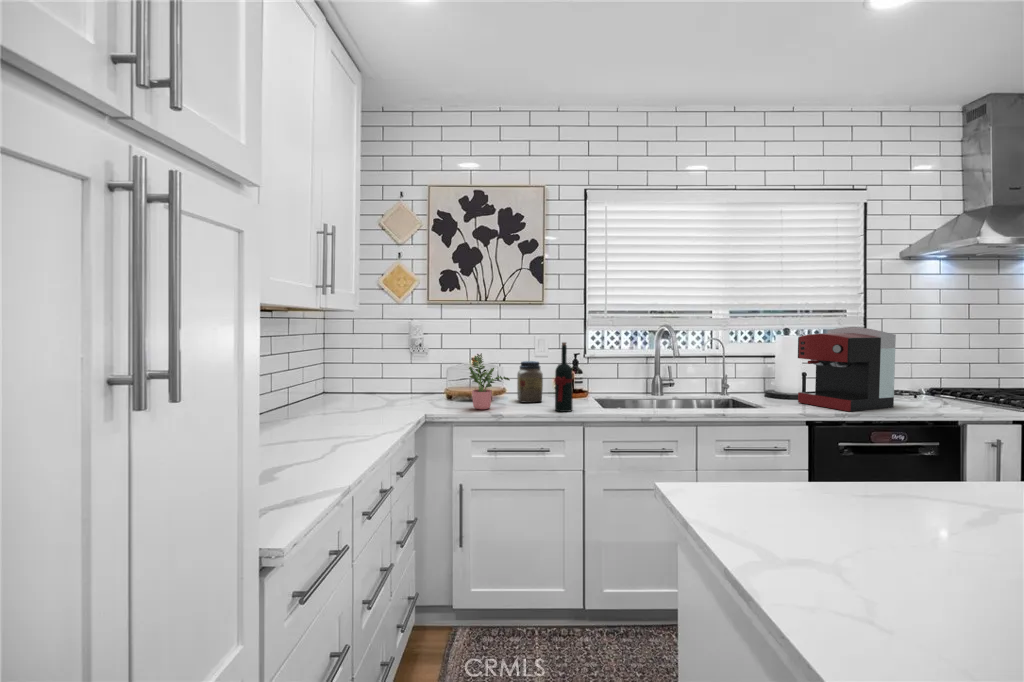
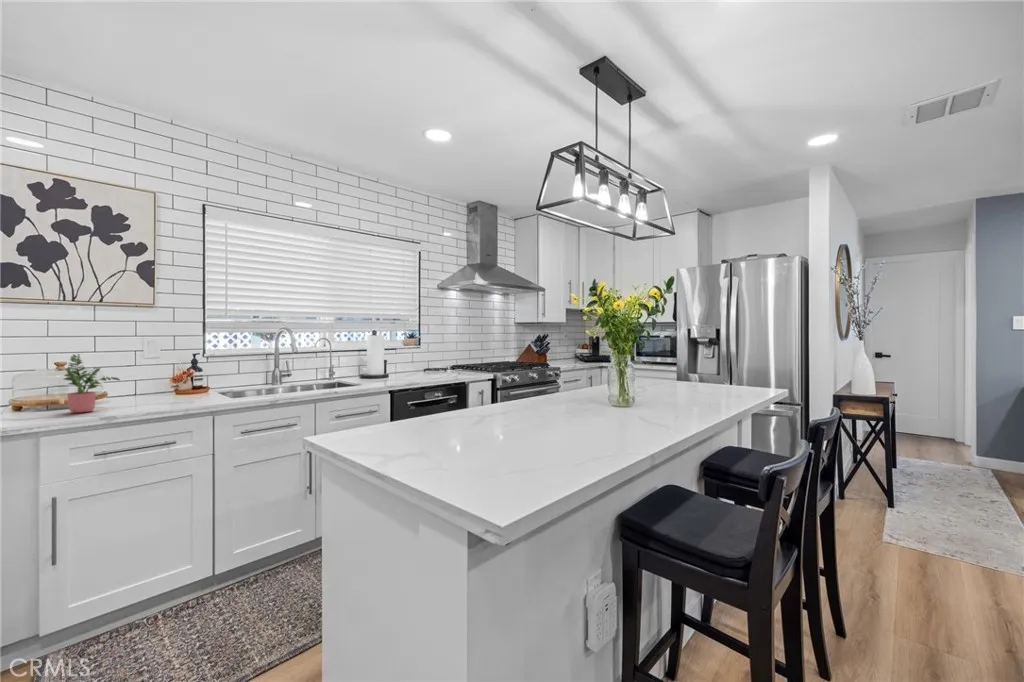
coffee maker: present [798,327,896,411] -> none [381,329,435,382]
wine bottle: present [555,342,573,412] -> none [178,341,198,404]
jar: present [517,361,543,403] -> none [125,361,159,403]

